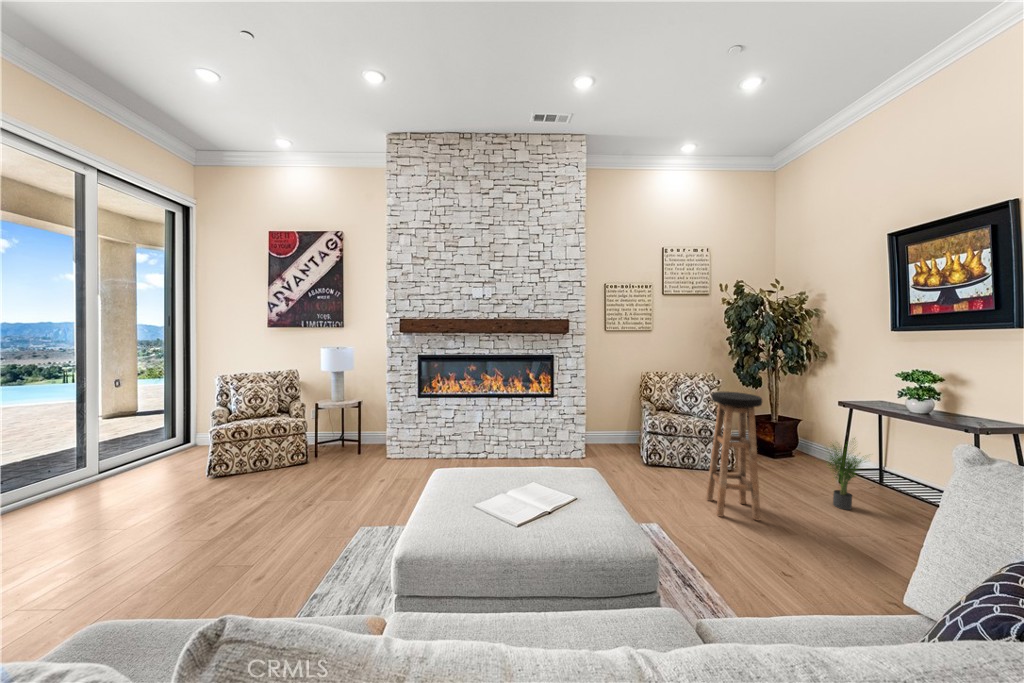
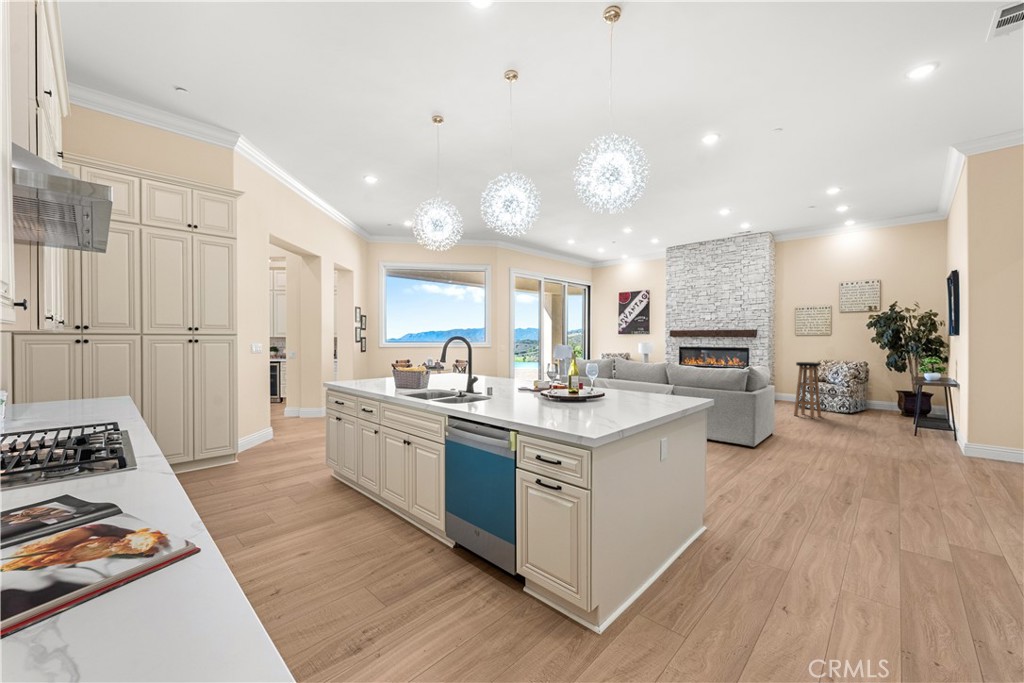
potted plant: present [828,445,862,510] -> none [863,388,898,425]

